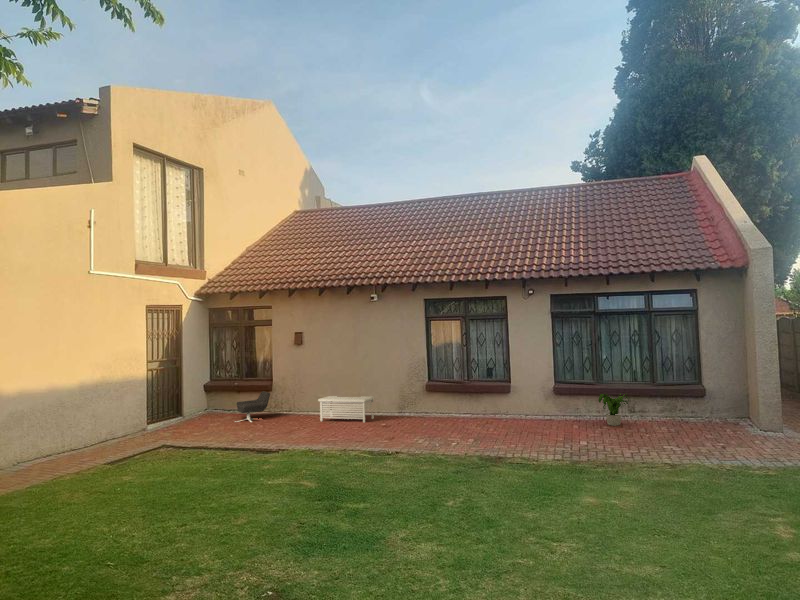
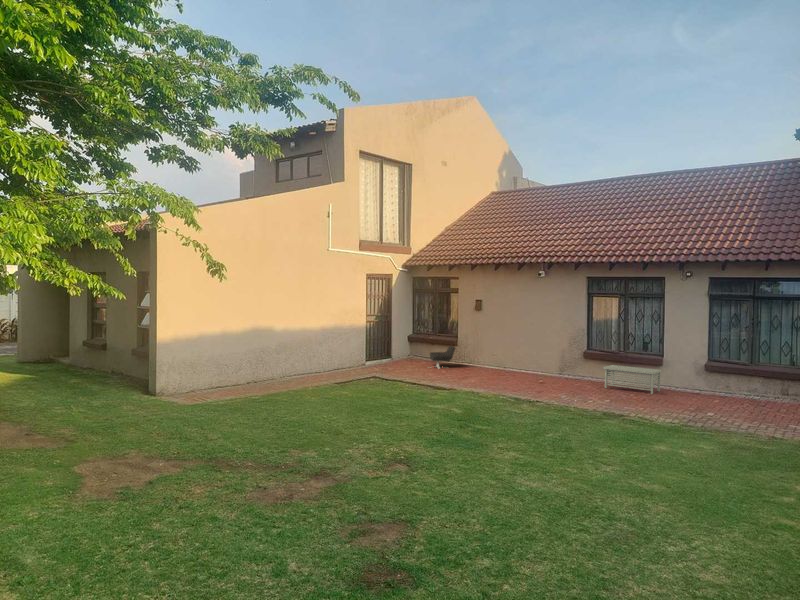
potted plant: present [598,393,629,426] -> none [746,375,785,406]
storage bench: present [318,396,374,422] -> present [603,365,661,394]

